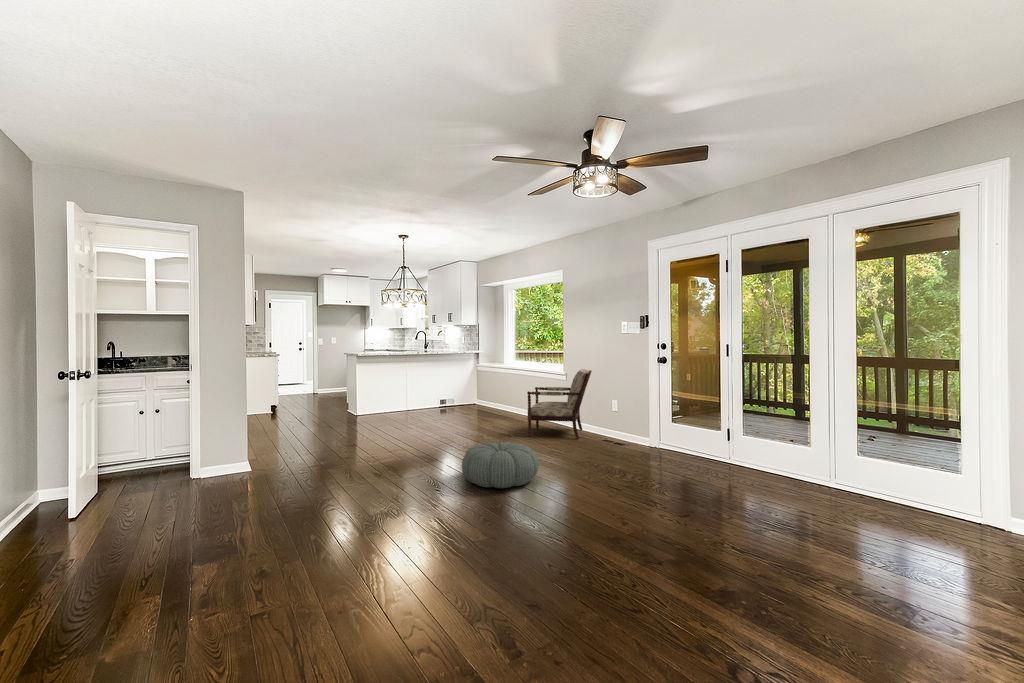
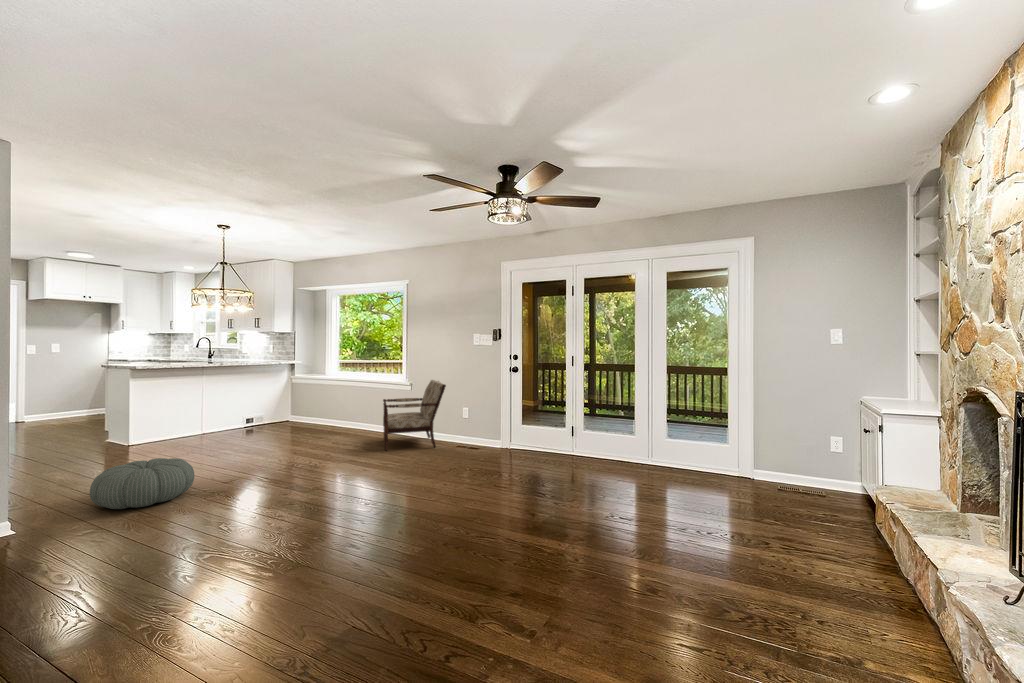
pouf: present [462,442,539,488] -> present [90,458,194,509]

